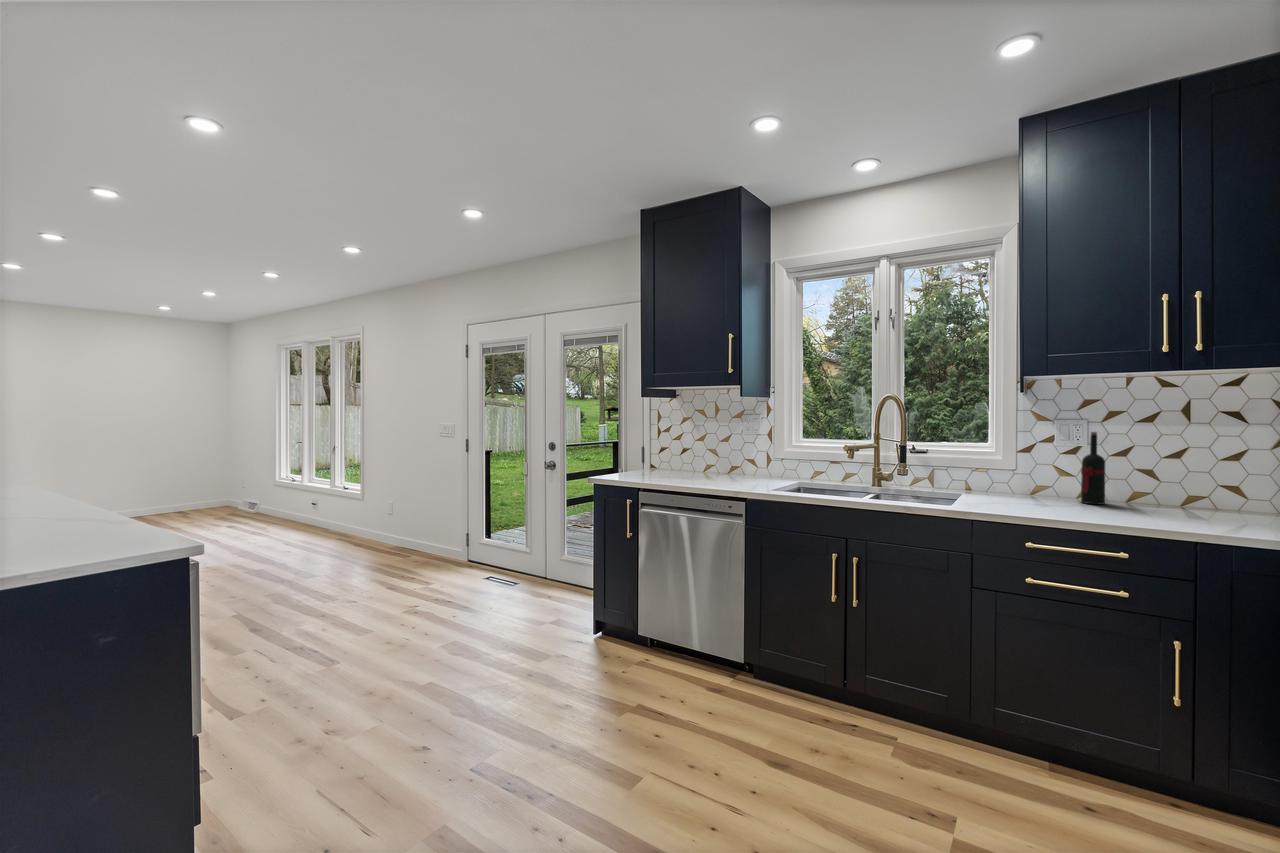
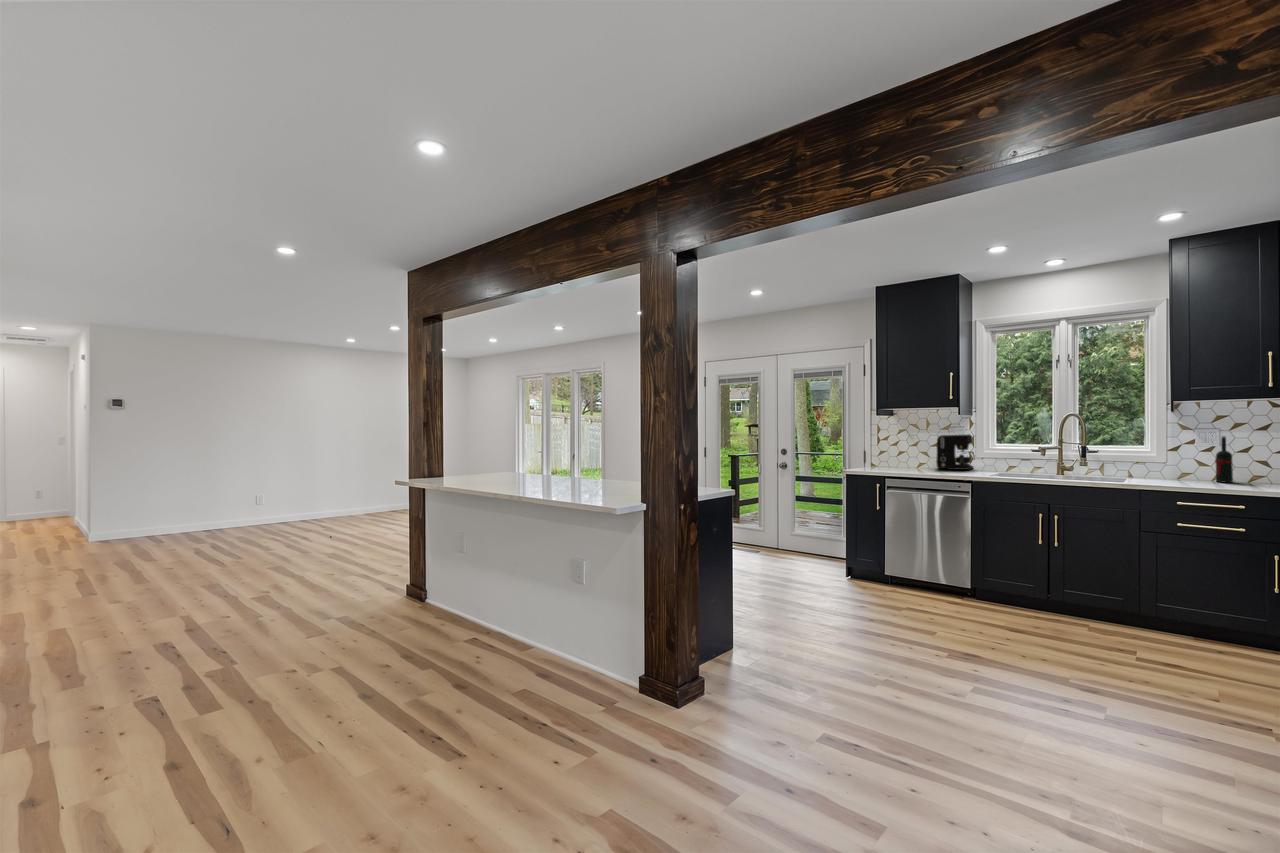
coffee maker: none [721,425,770,476] -> present [936,434,975,470]

